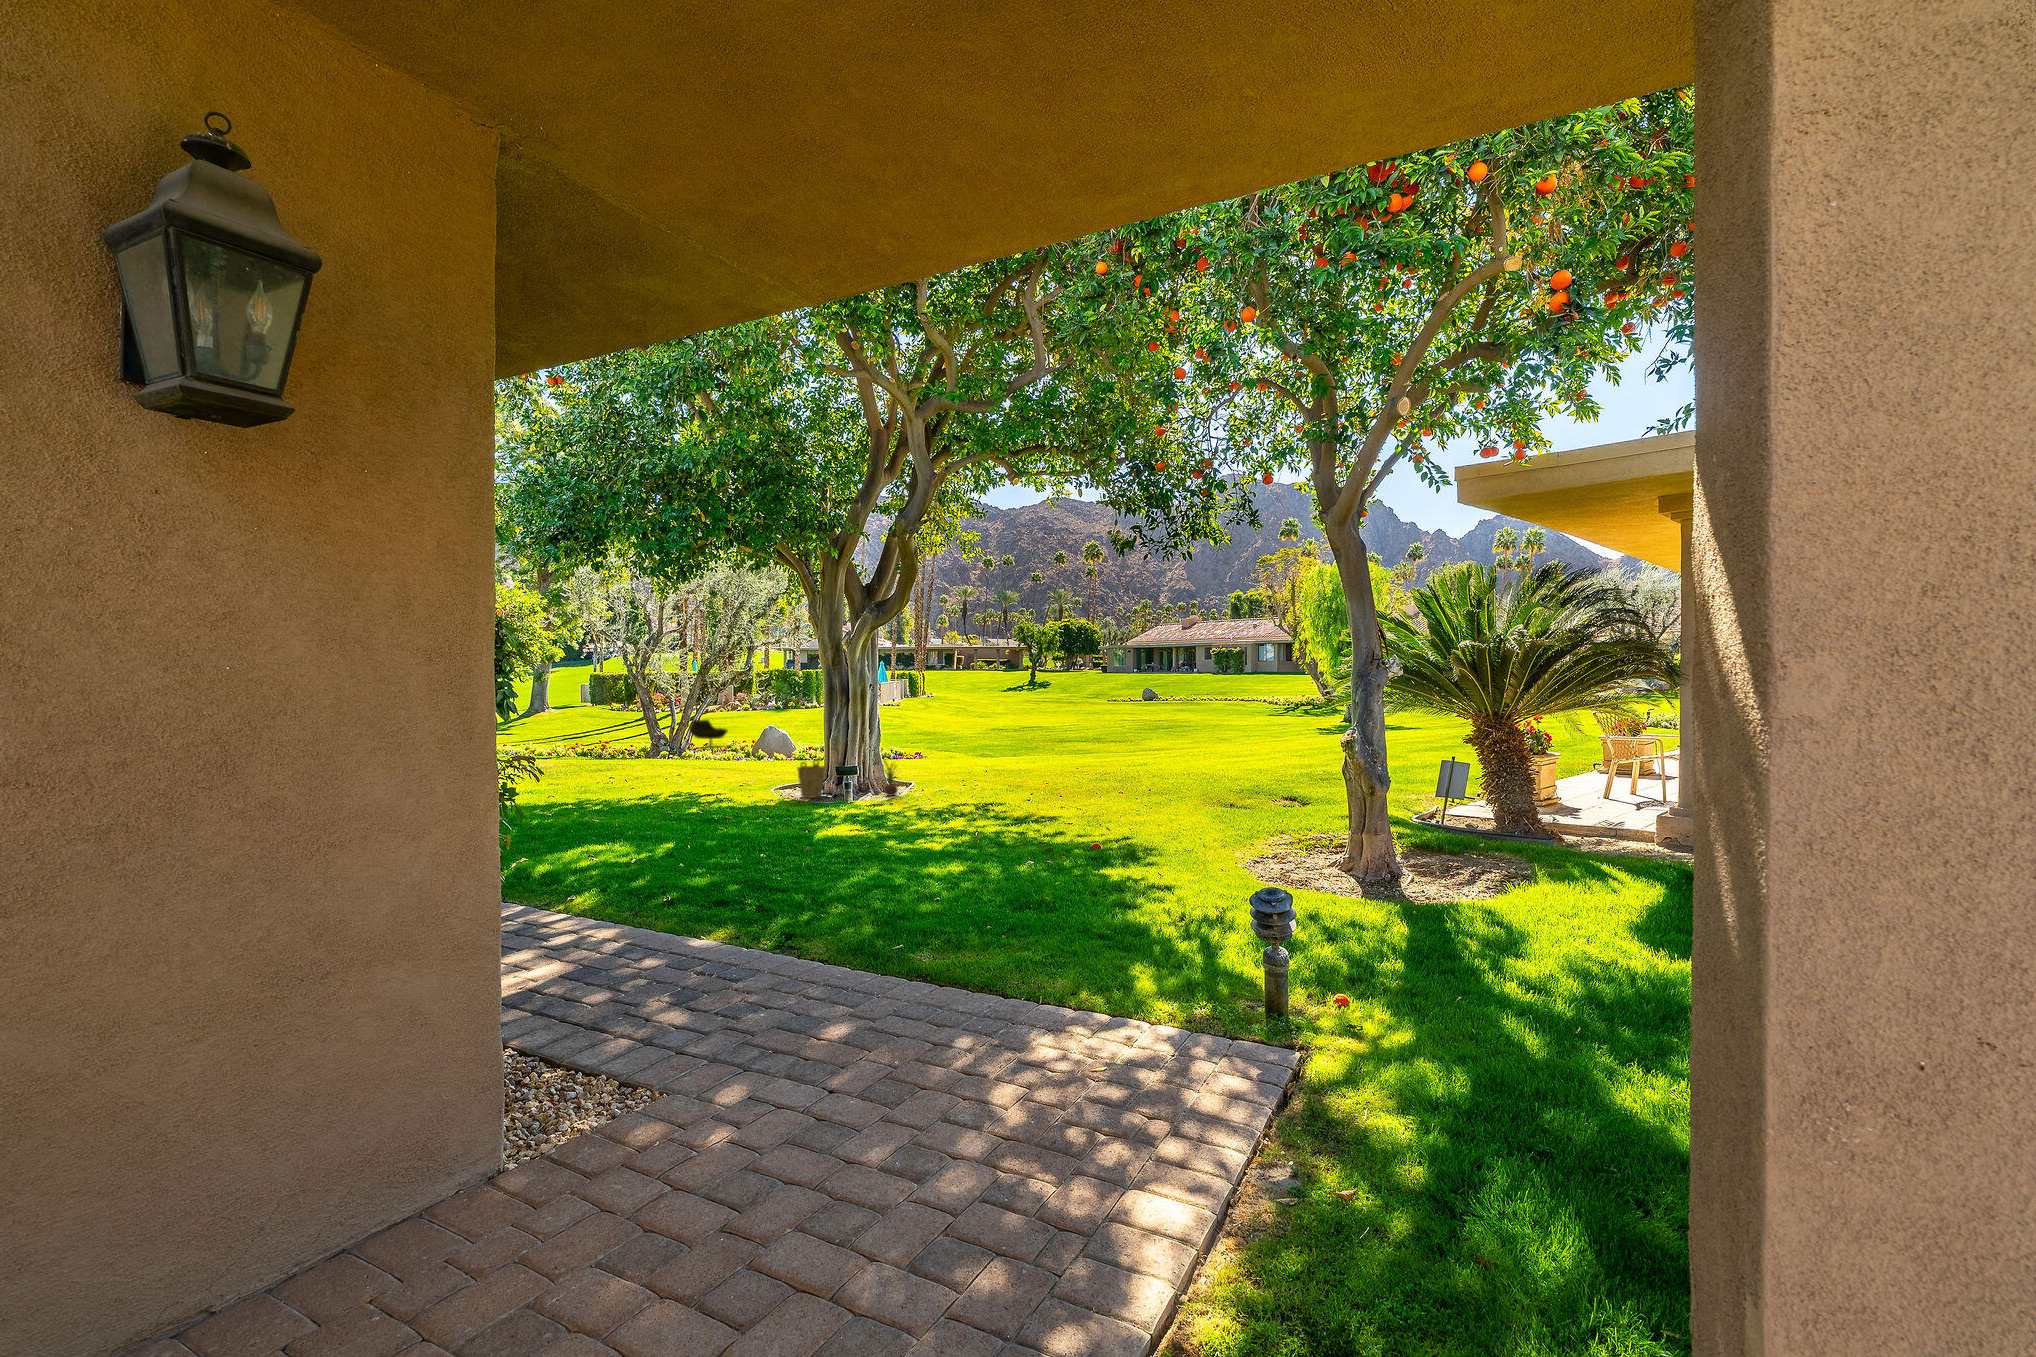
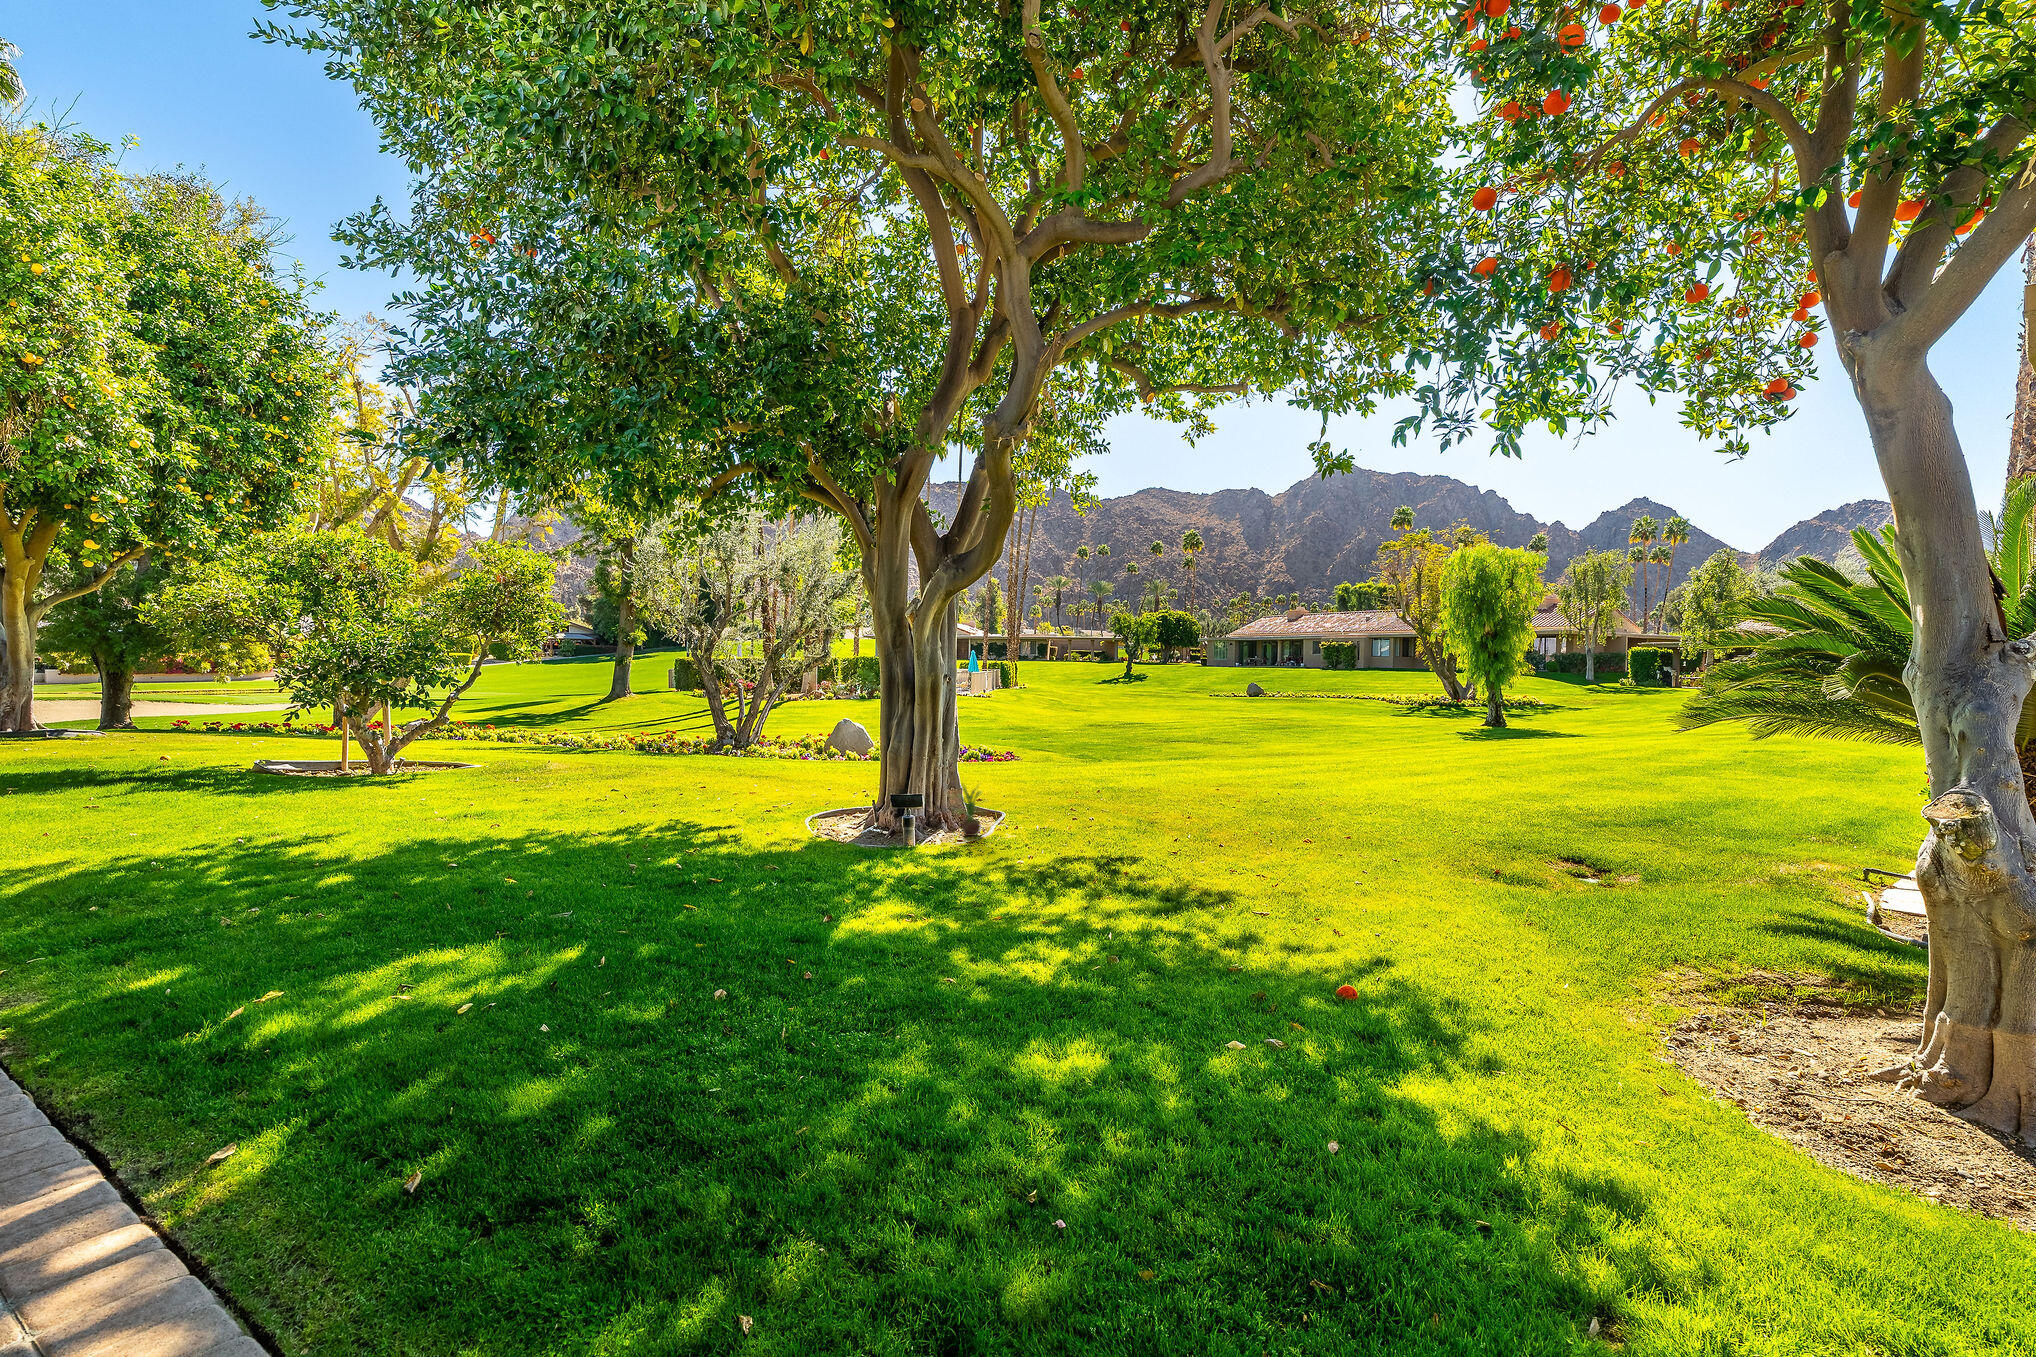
lounge chair: present [690,720,728,747] -> none [753,711,797,744]
bucket: present [797,759,825,798] -> none [840,780,880,836]

